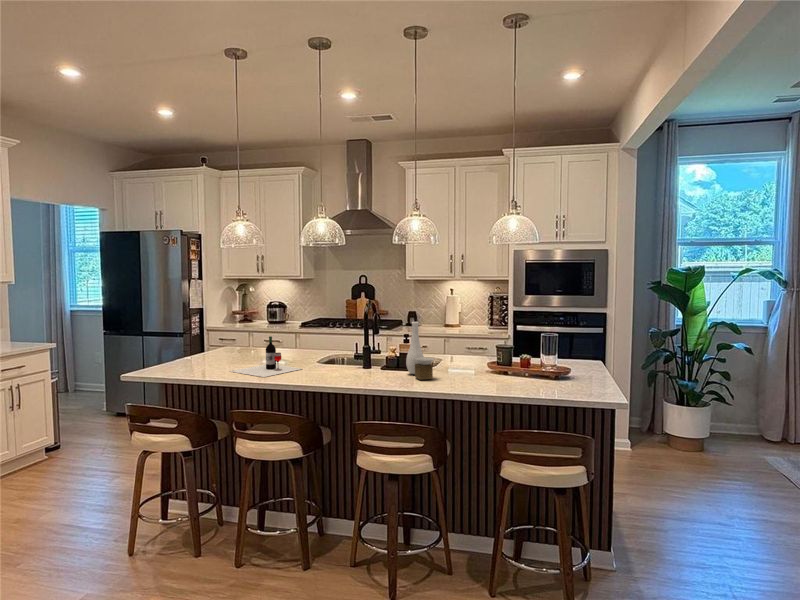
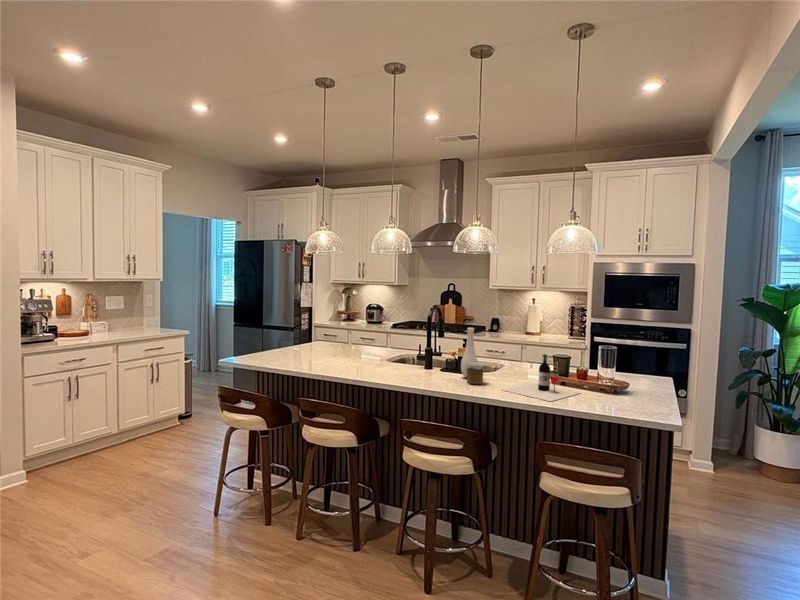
wine bottle: present [231,336,301,377] -> present [502,354,579,401]

